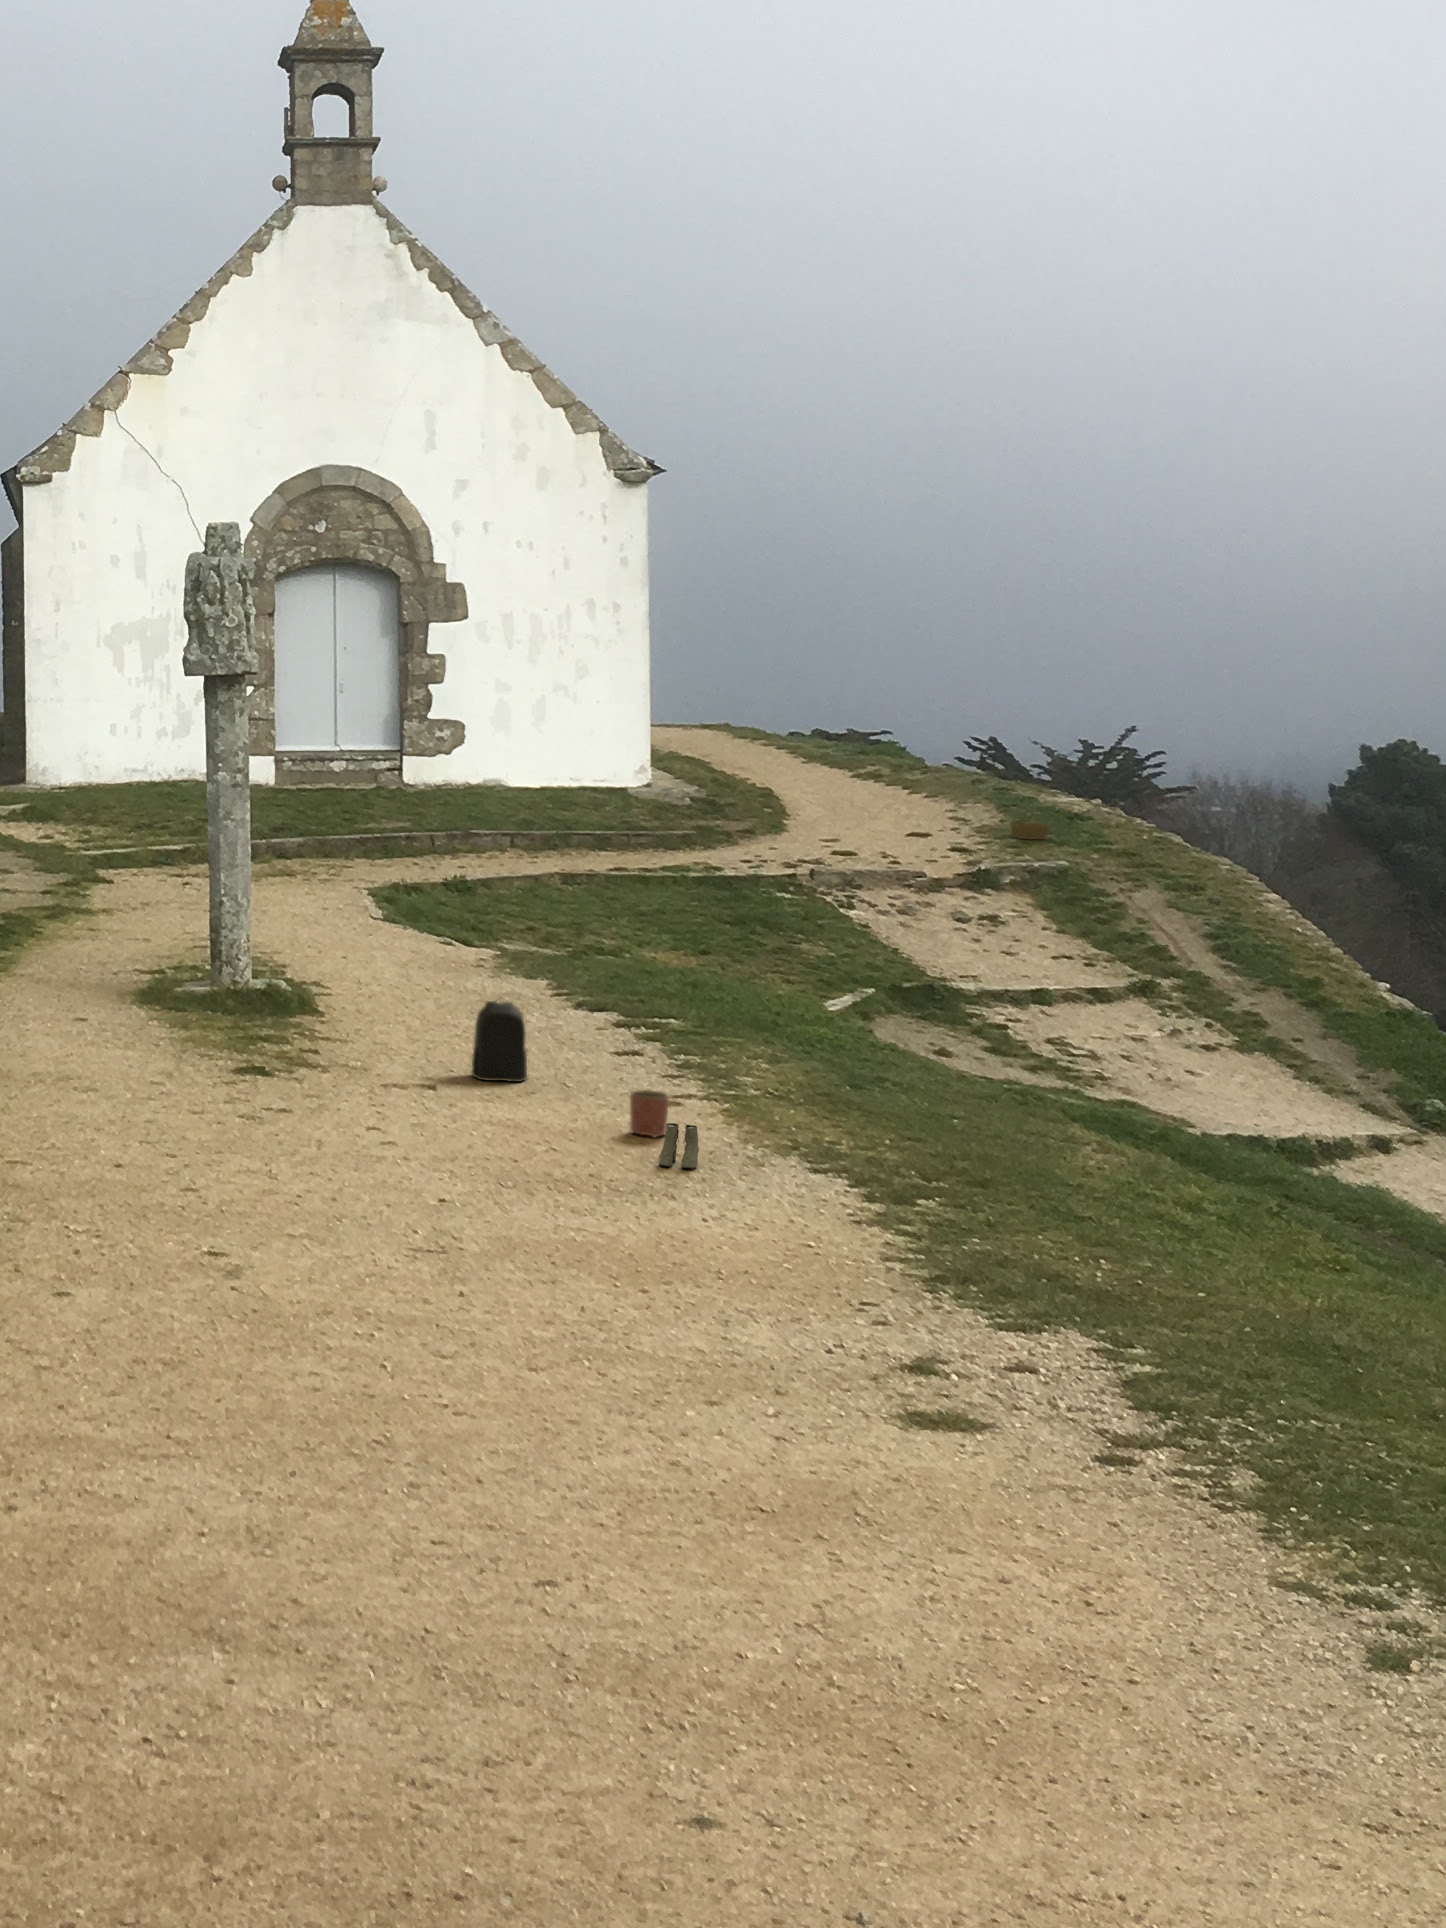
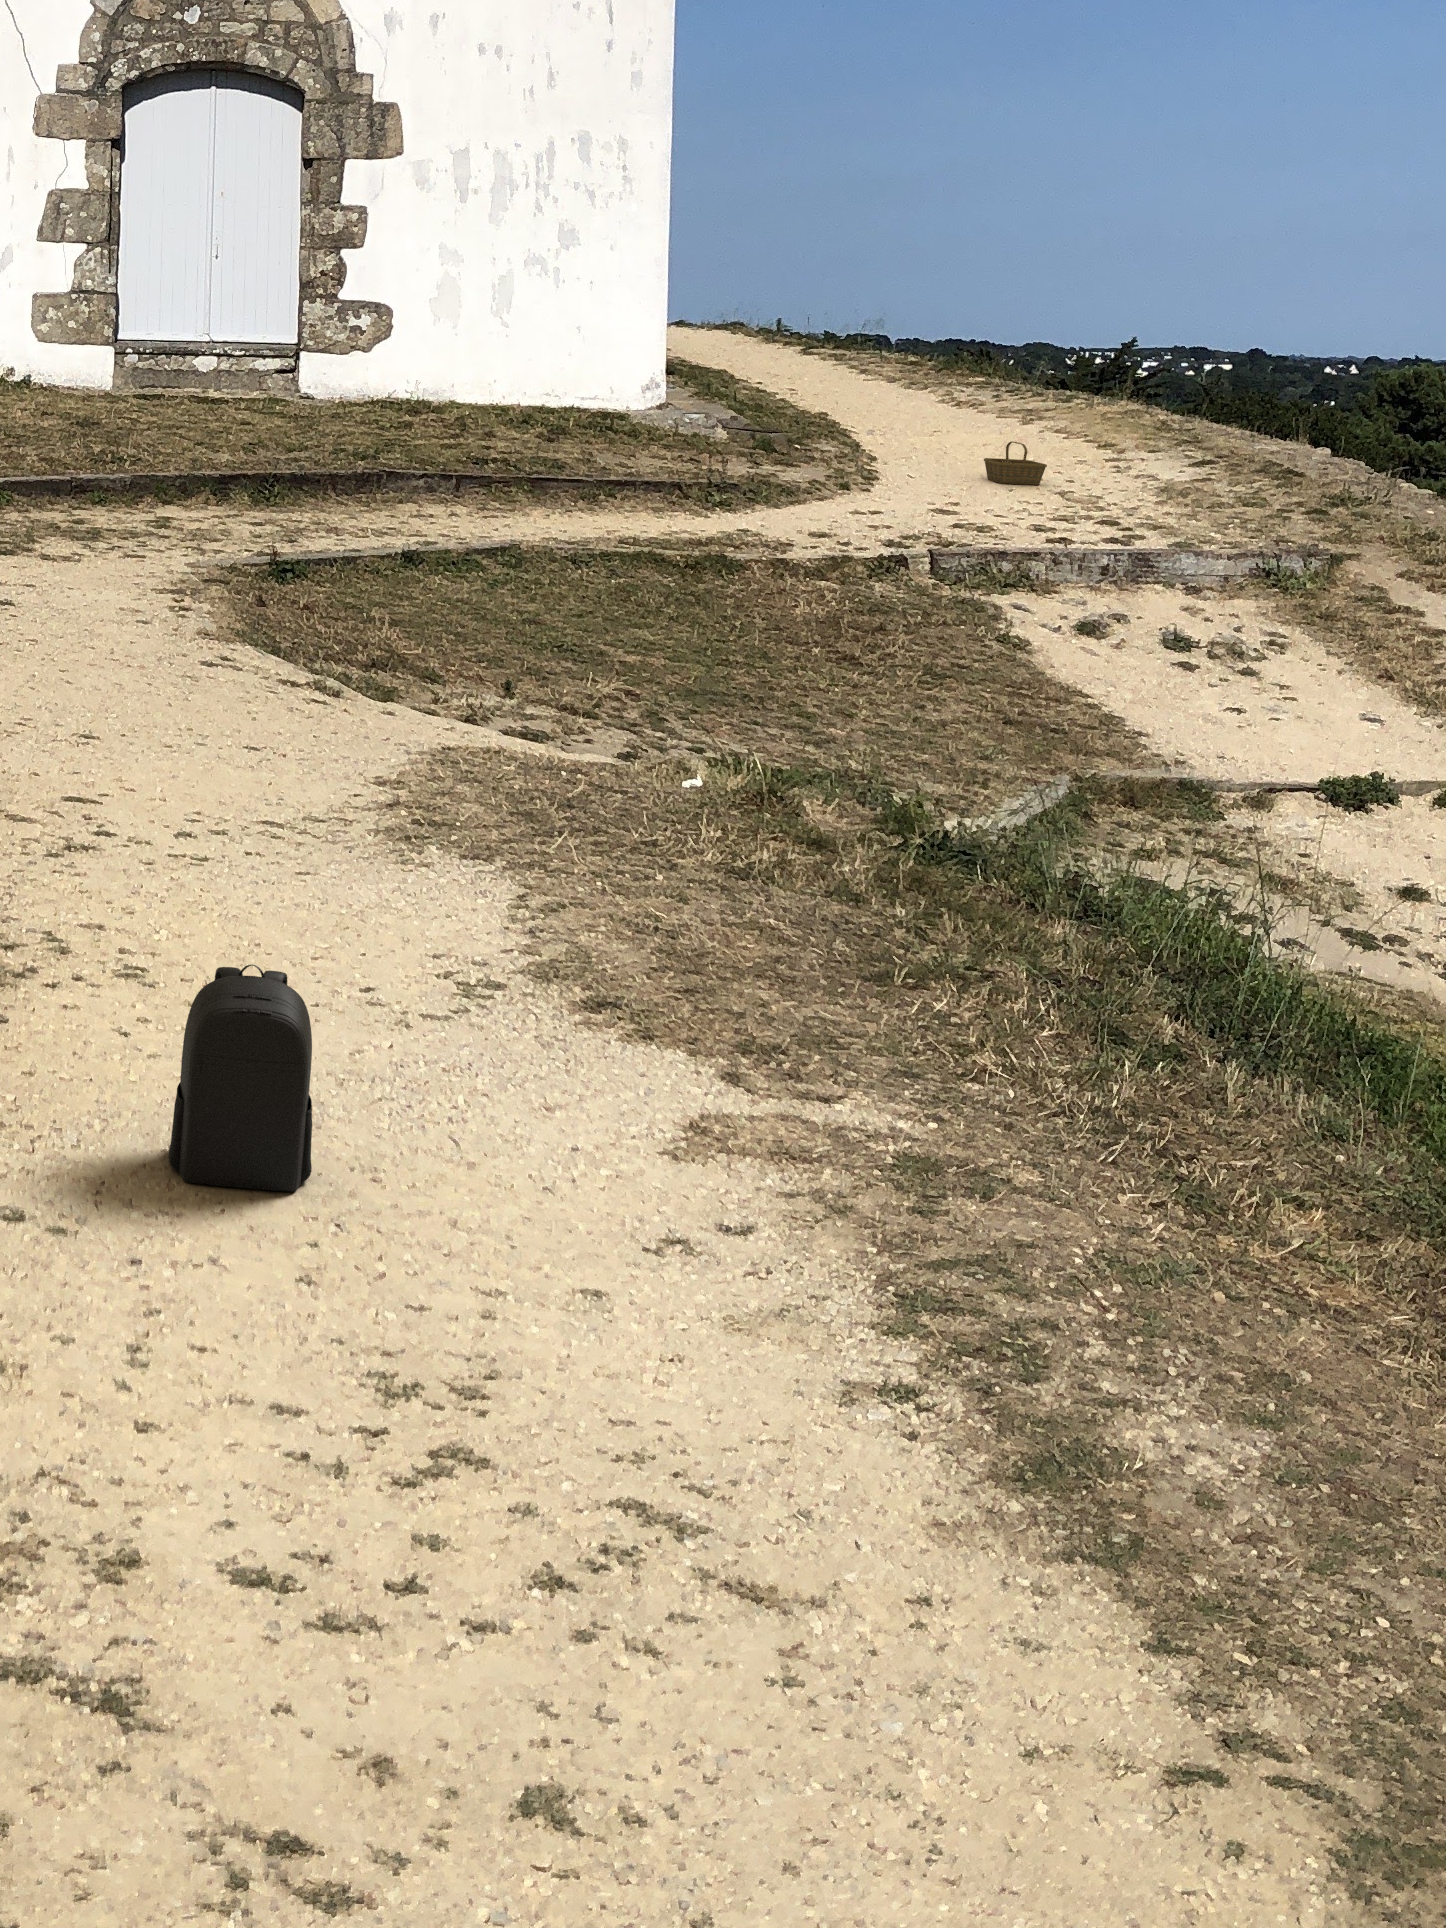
basket: present [1010,811,1050,839] -> present [984,441,1047,485]
planter: present [630,1090,669,1137] -> none [561,1379,688,1560]
boots: present [659,1123,699,1169] -> none [645,1640,792,1858]

